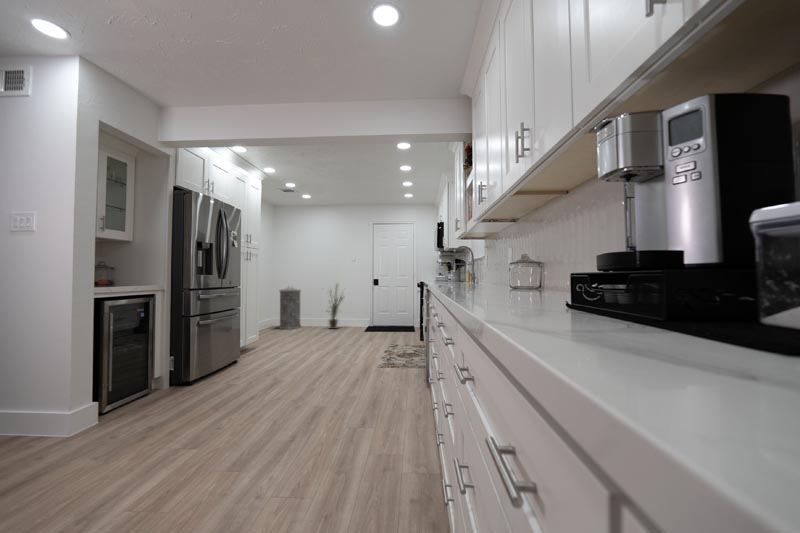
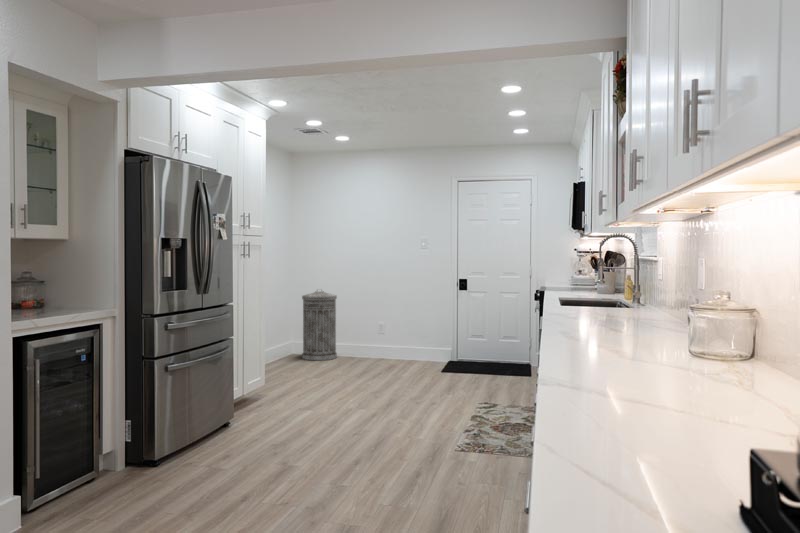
house plant: present [329,295,343,329] -> none [368,283,411,362]

